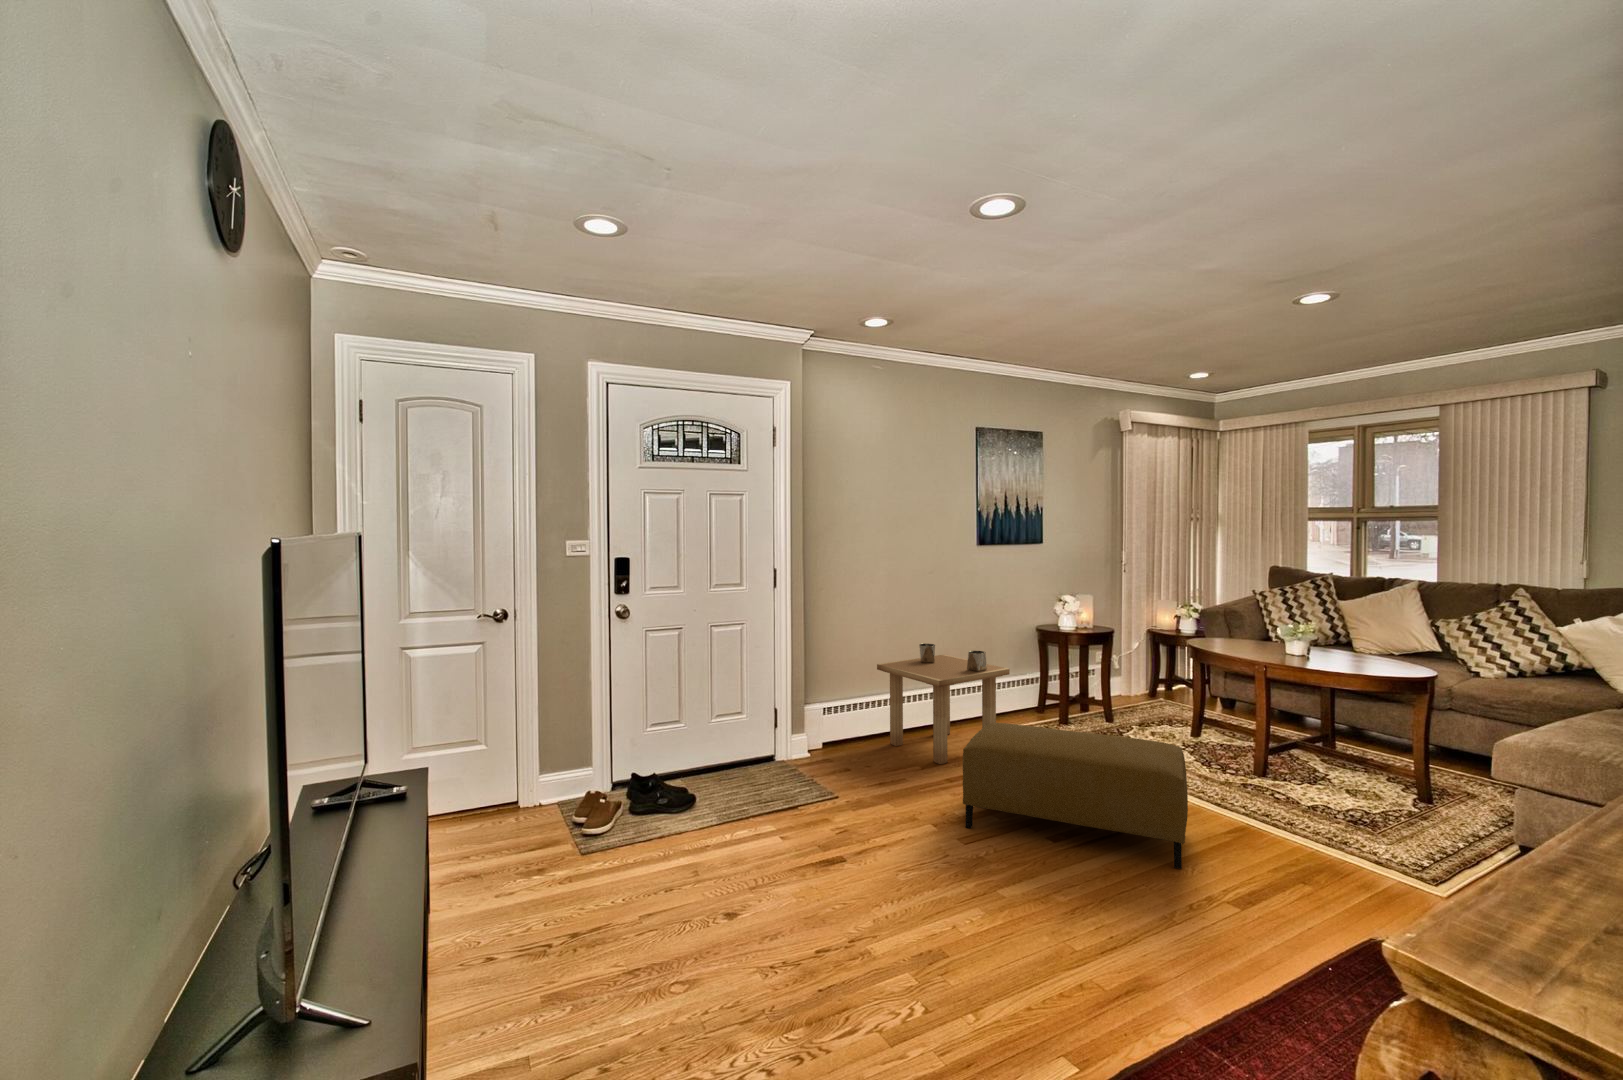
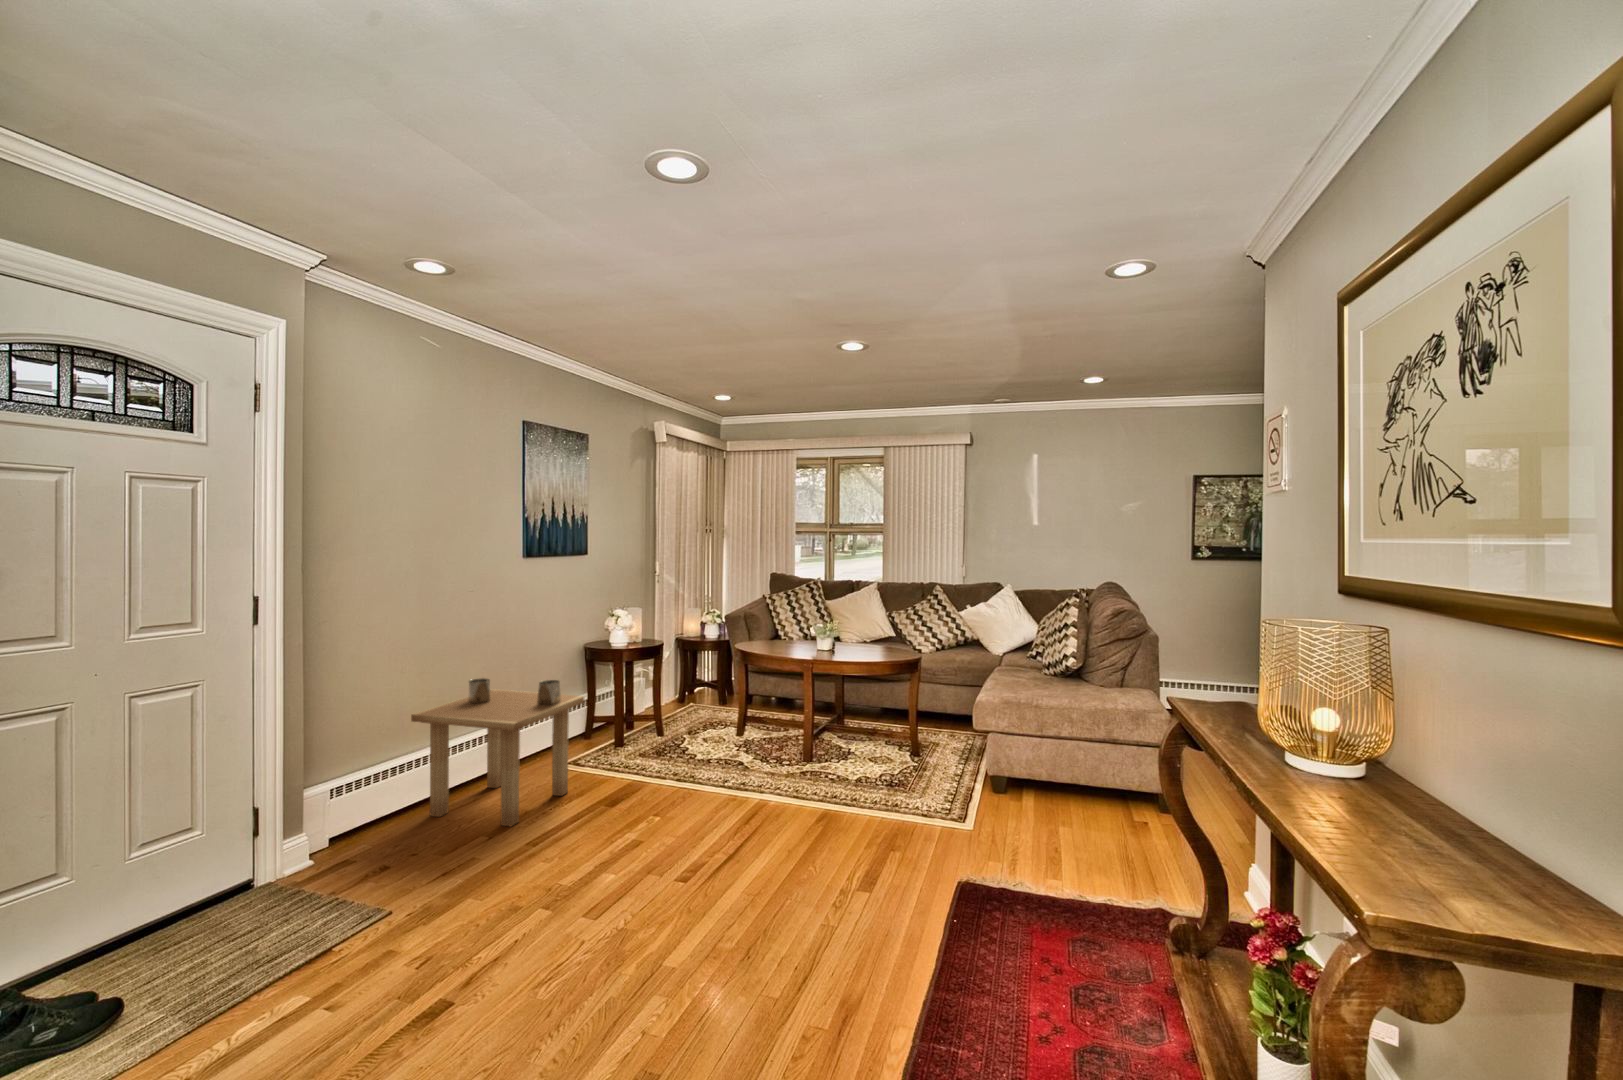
ottoman: present [962,723,1188,869] -> none [581,749,811,898]

